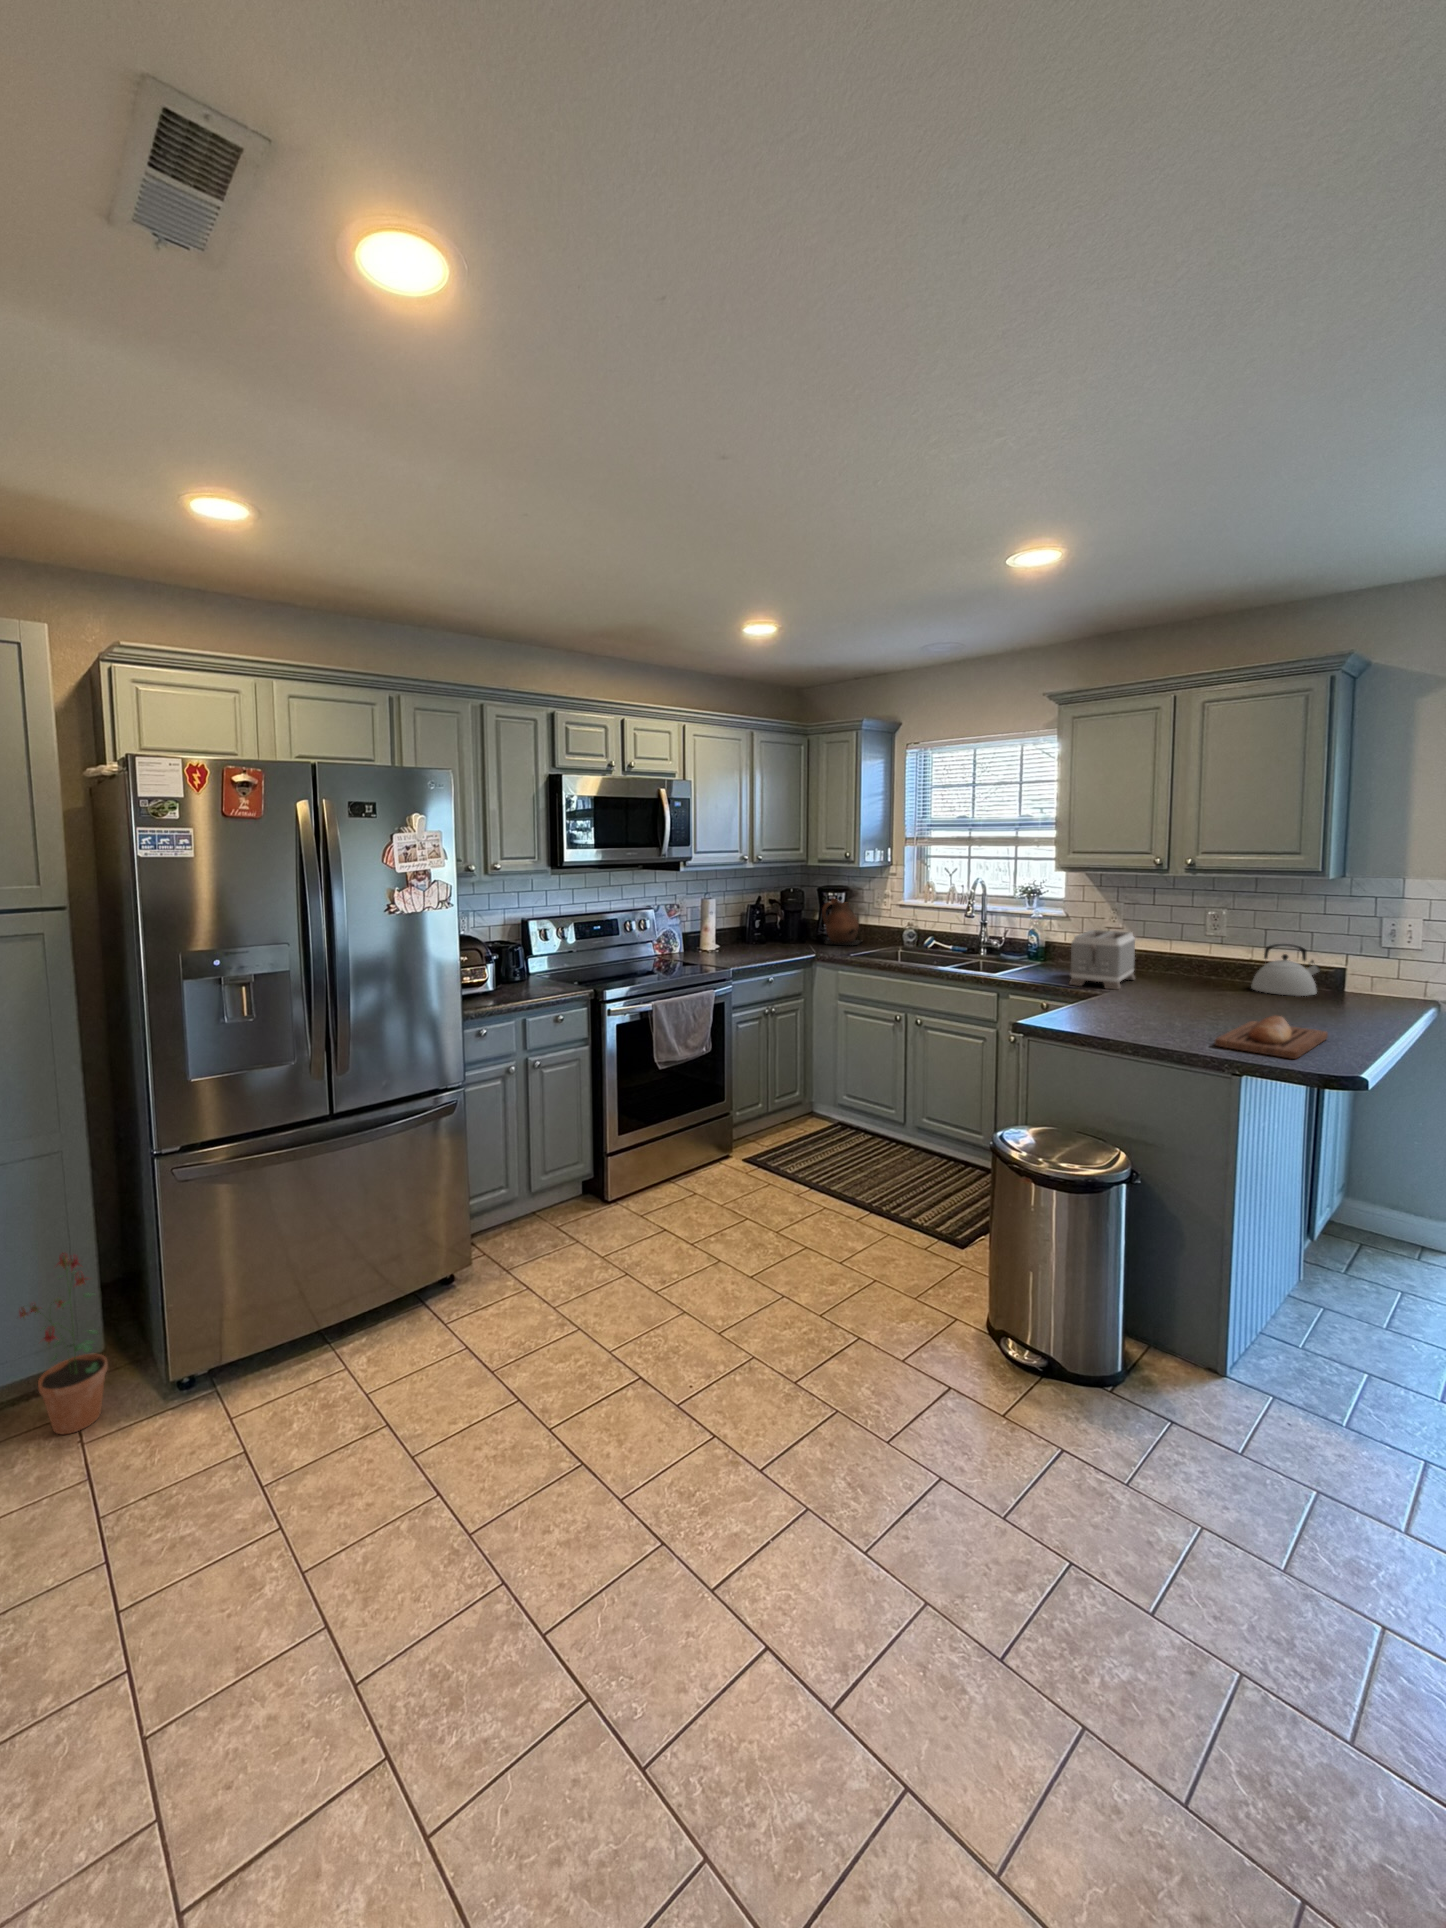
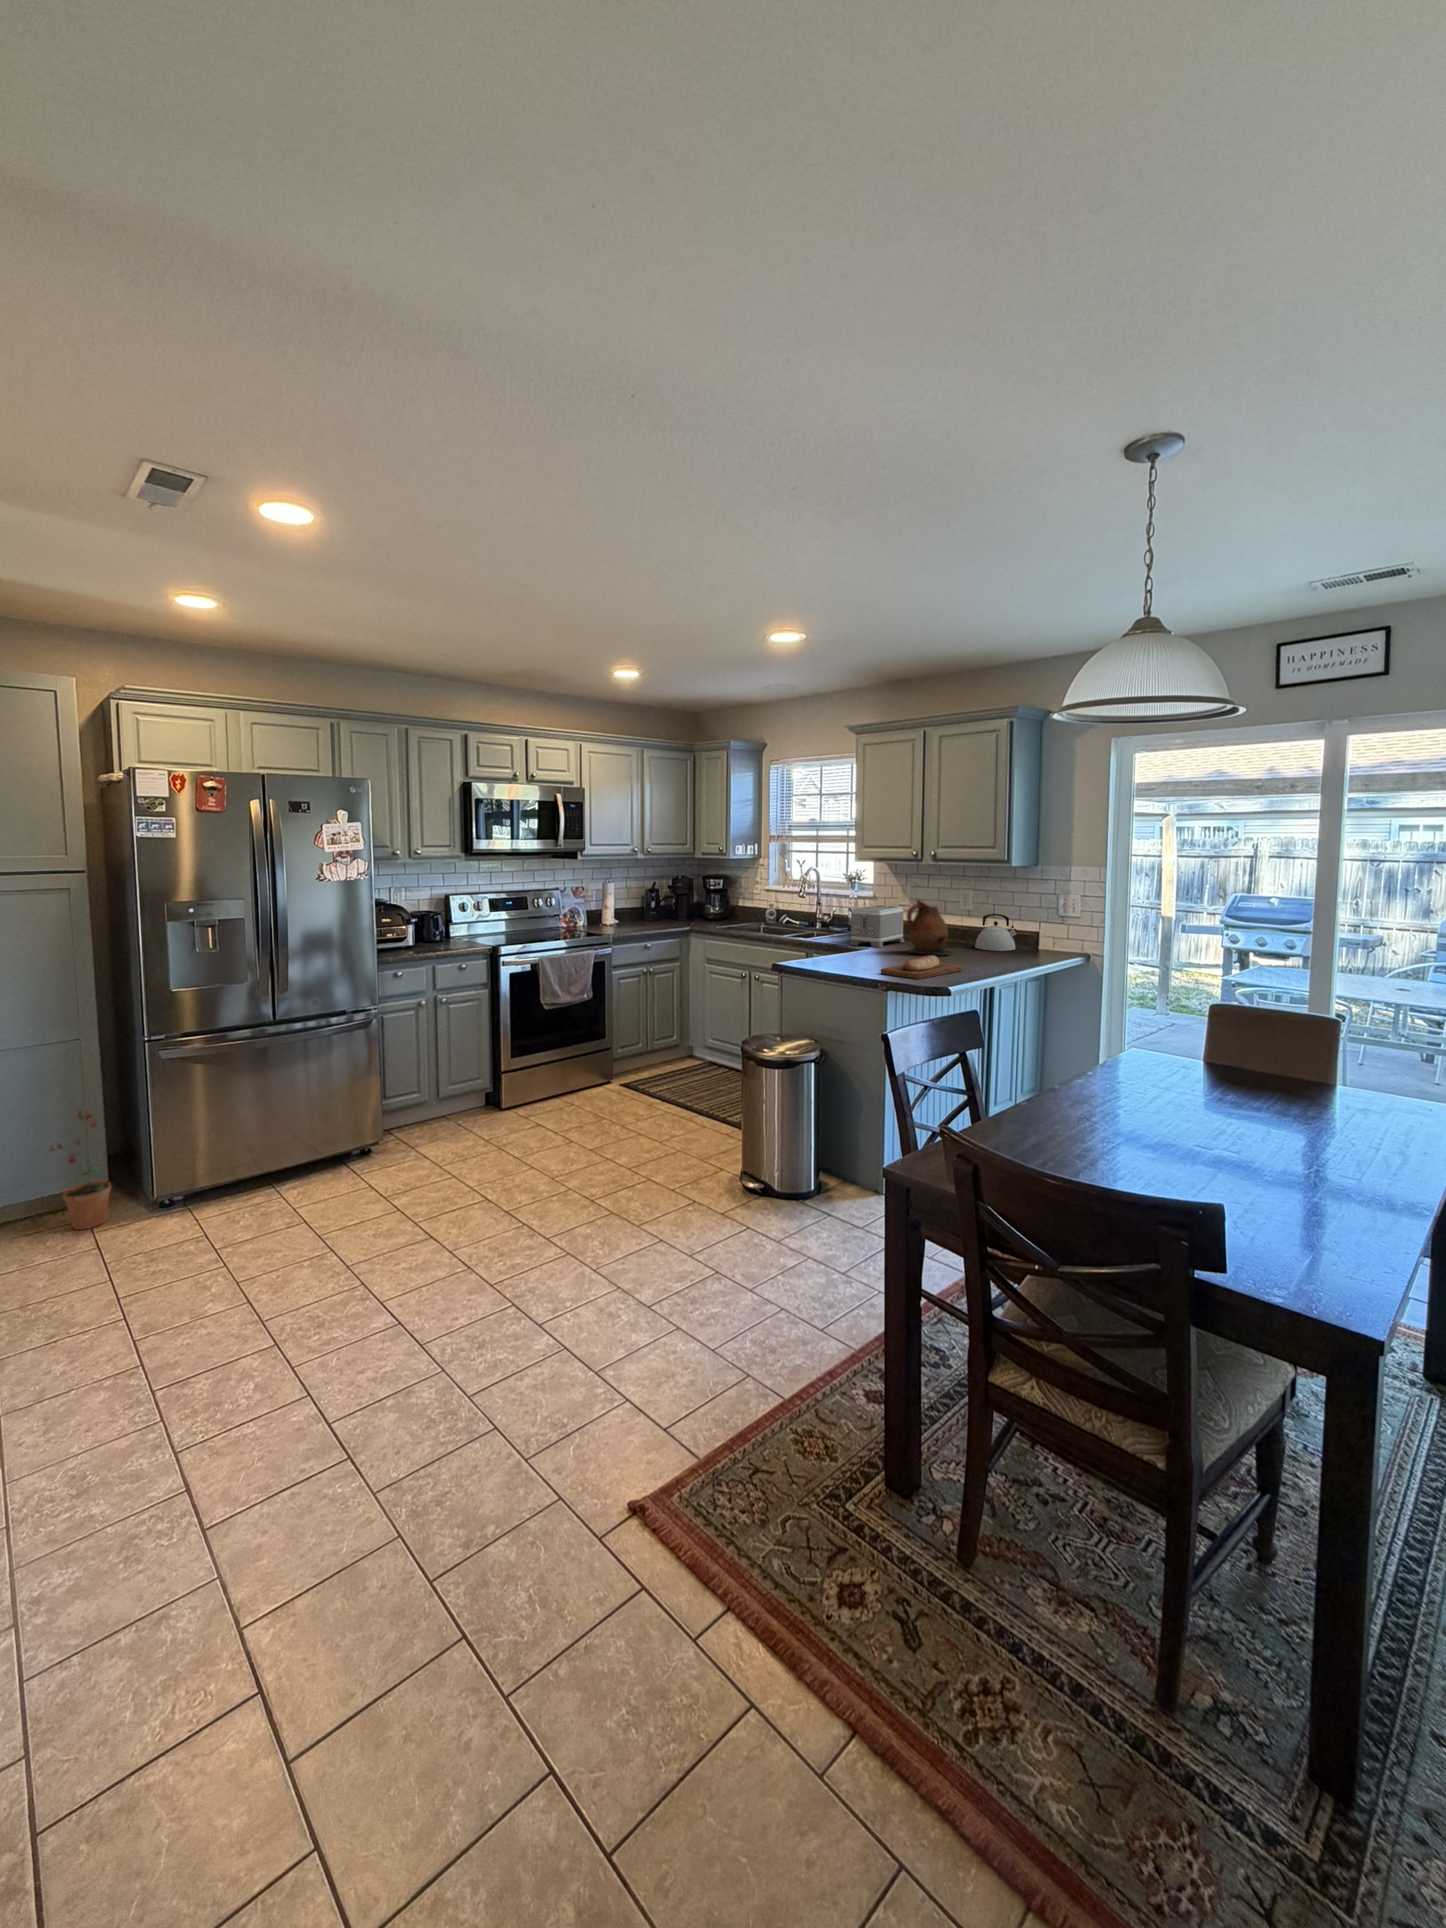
ceramic pitcher: present [822,897,861,945] -> present [907,900,950,955]

